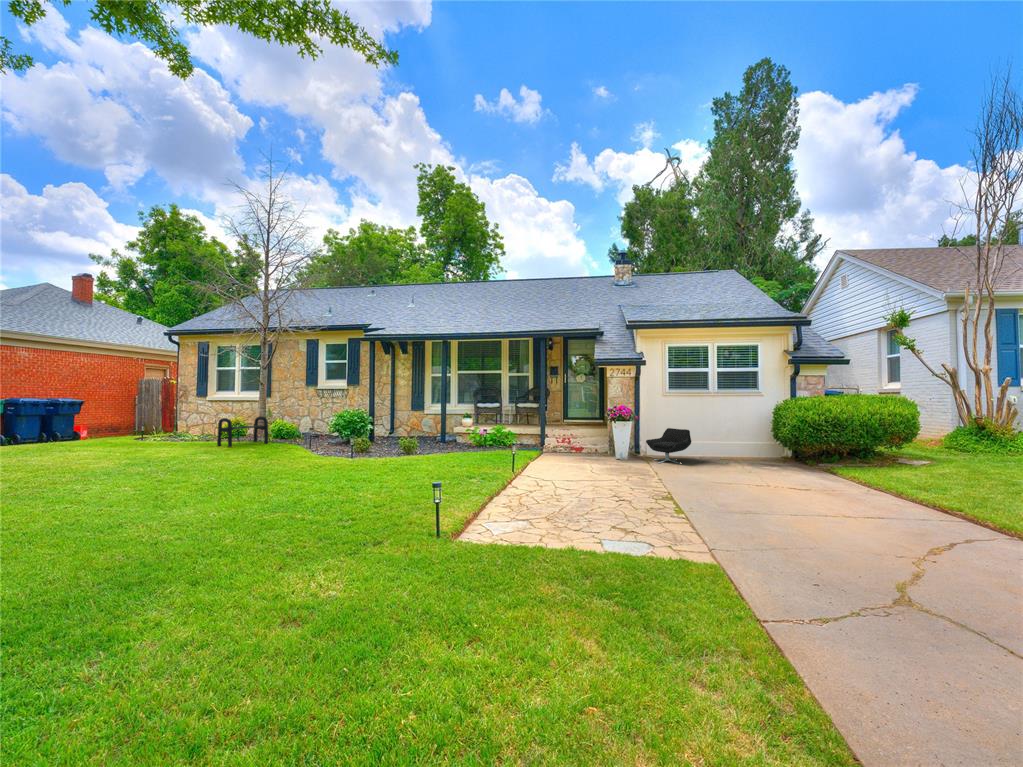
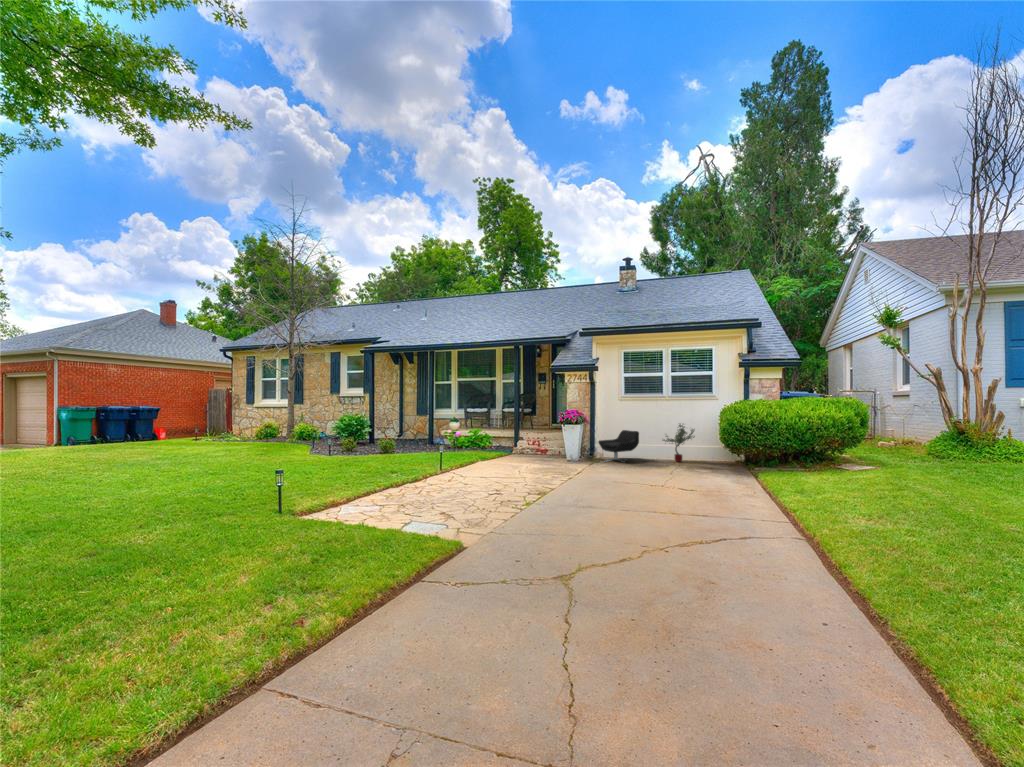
bench: present [217,417,268,447] -> none [256,420,296,445]
potted tree: none [712,421,749,462] -> present [663,424,695,462]

